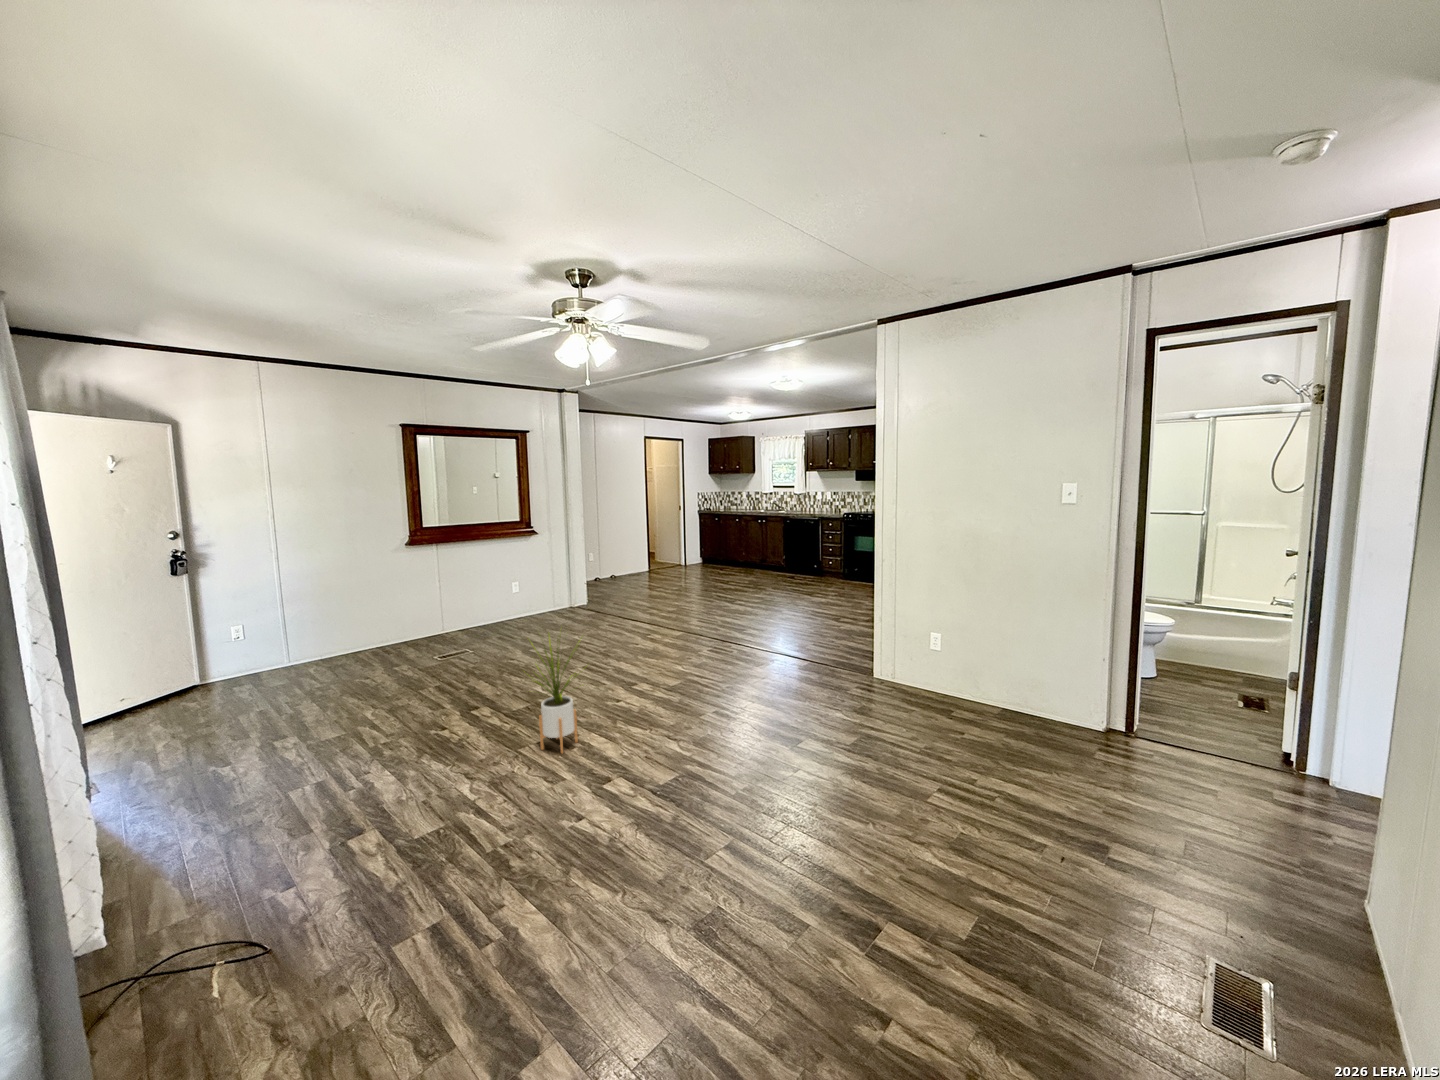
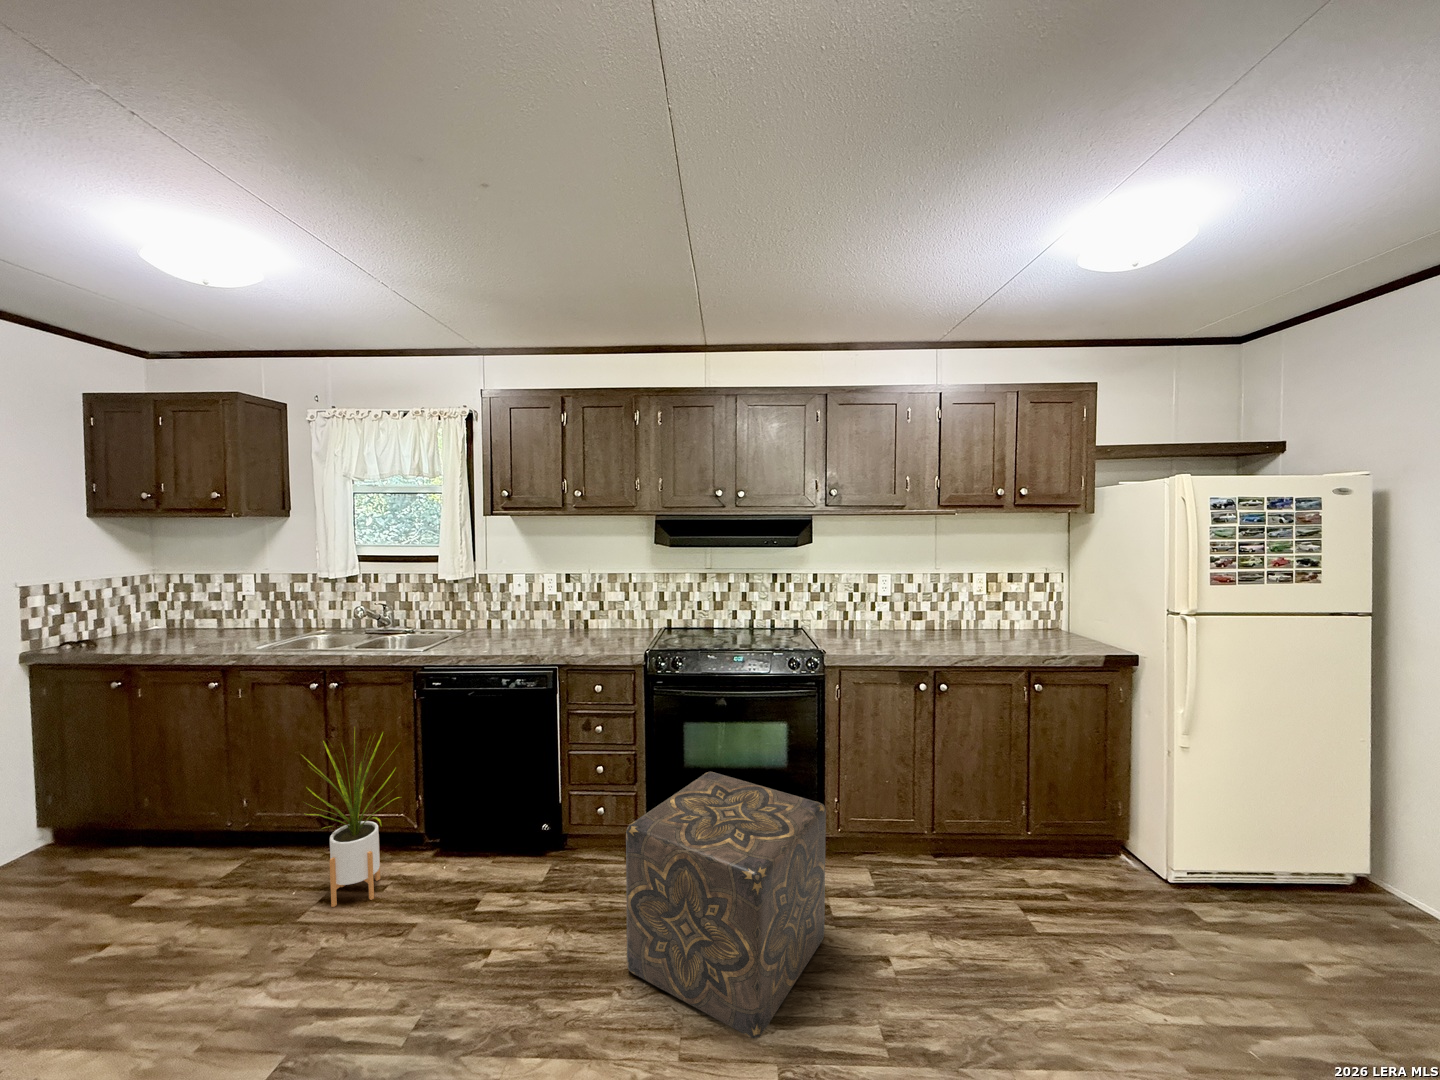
ottoman: none [639,728,836,1002] -> present [626,772,826,1039]

